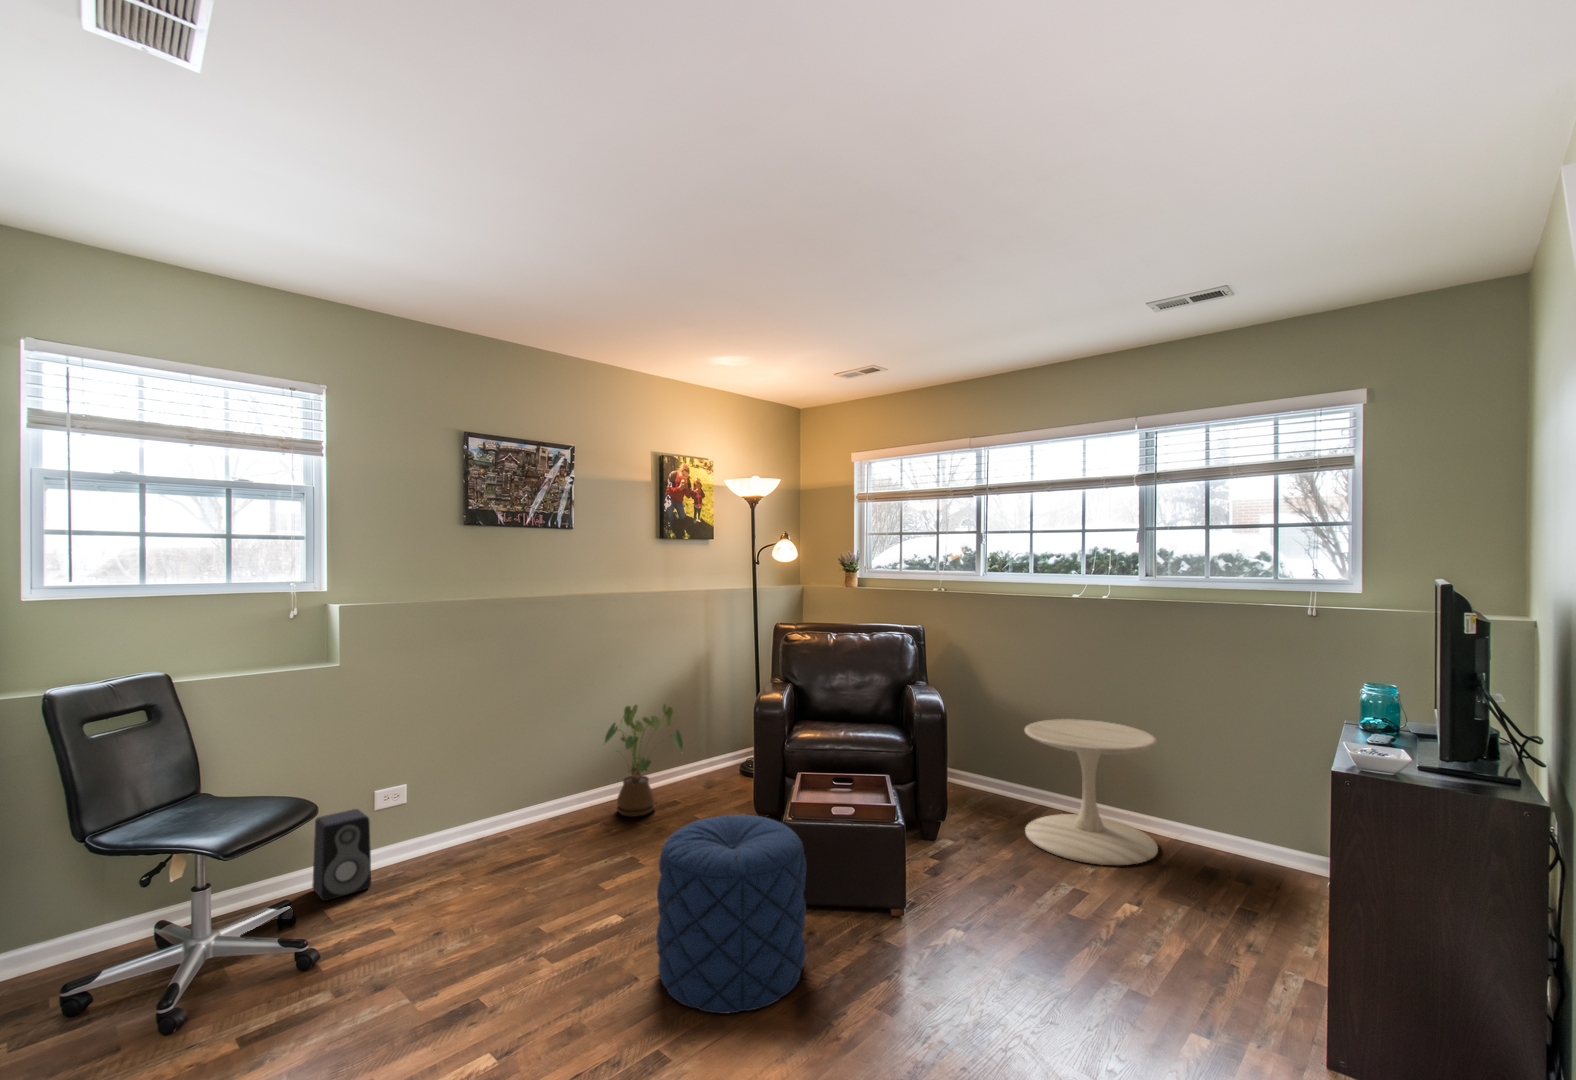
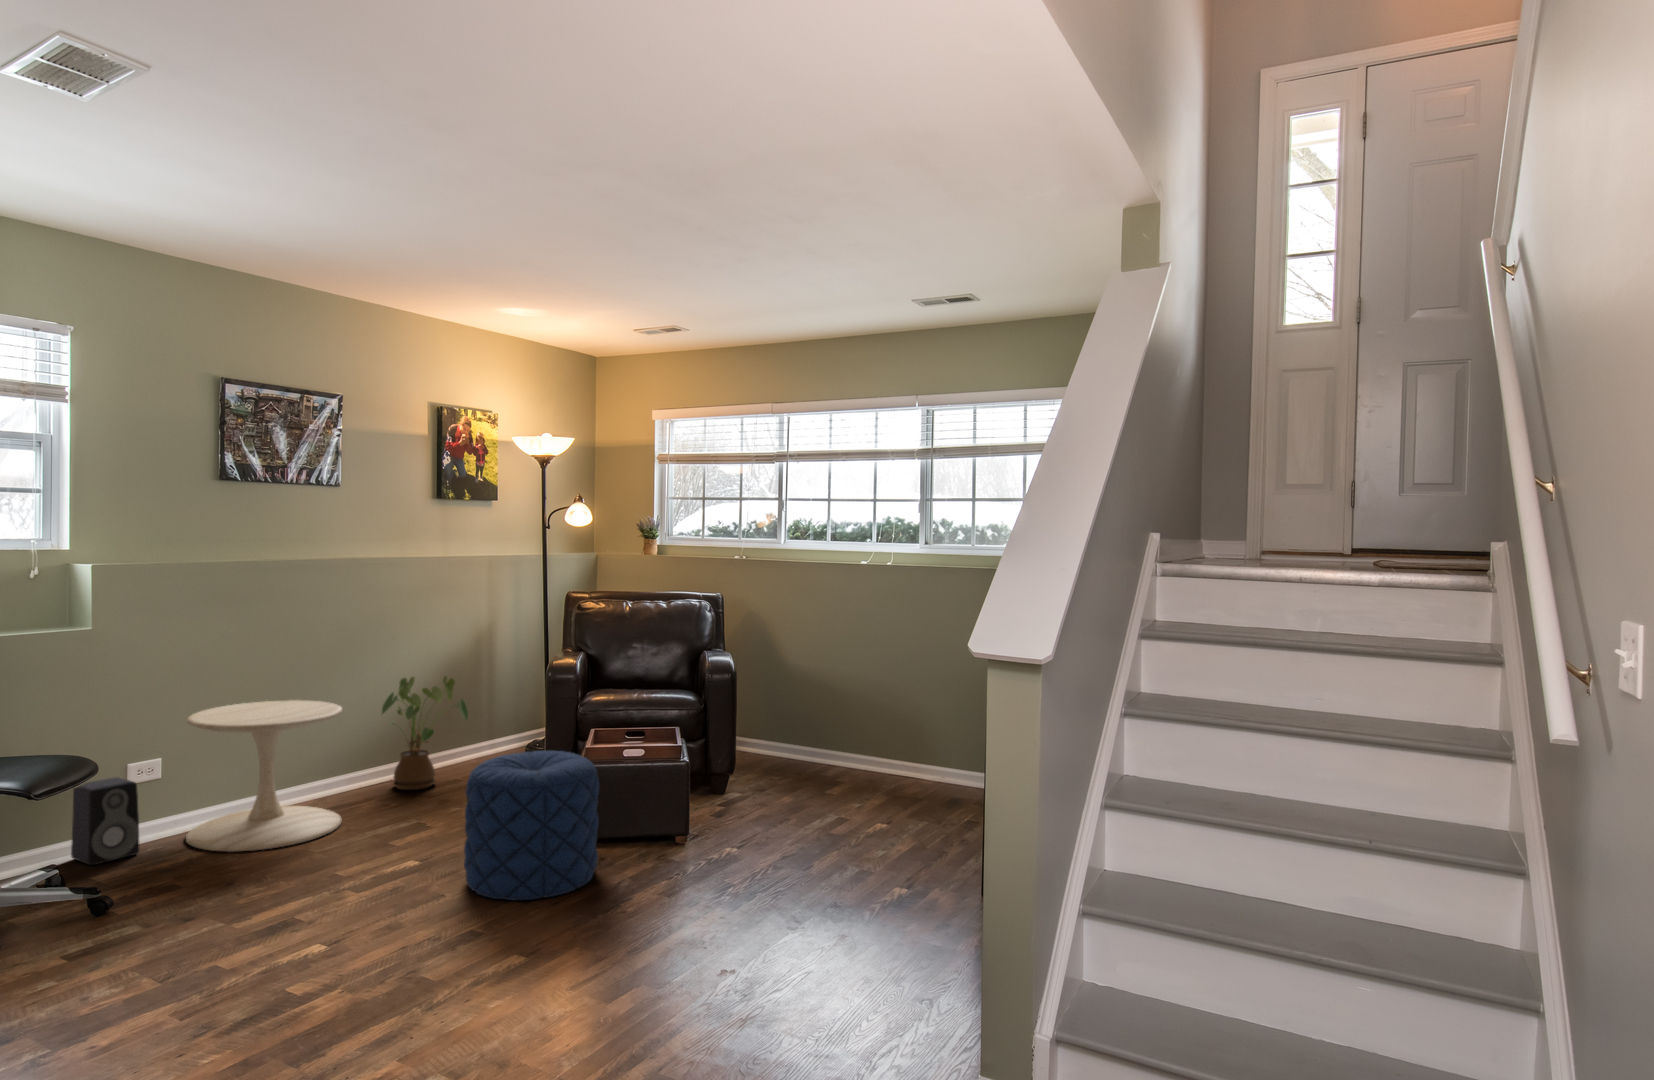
side table: present [1025,719,1158,865] -> present [186,700,342,852]

